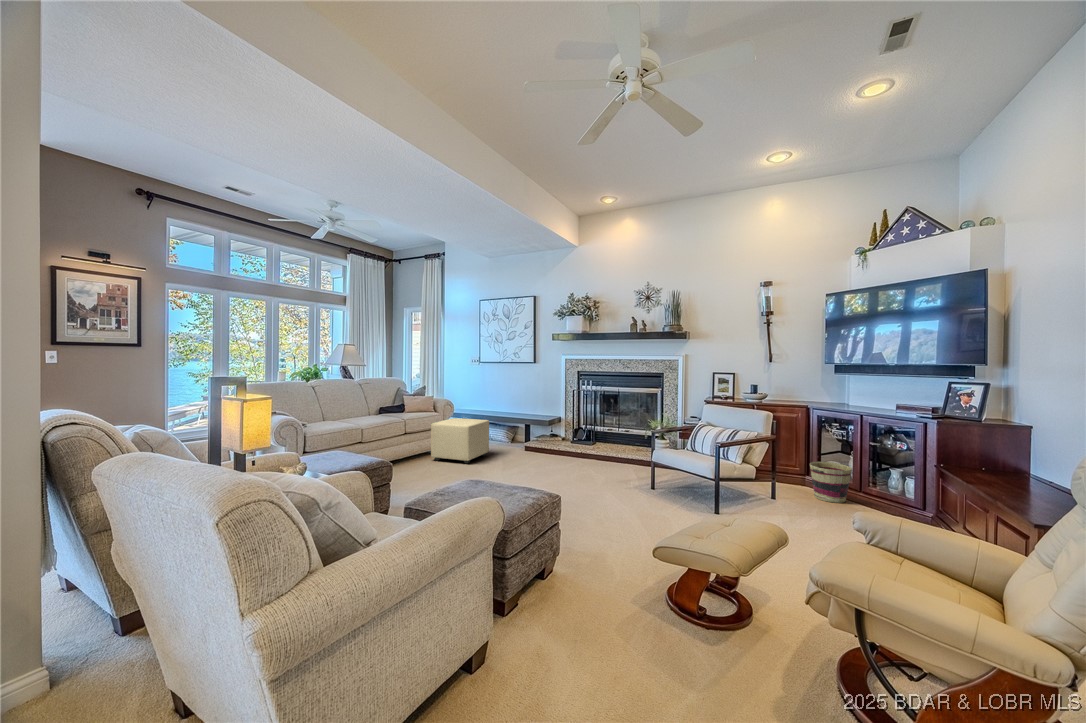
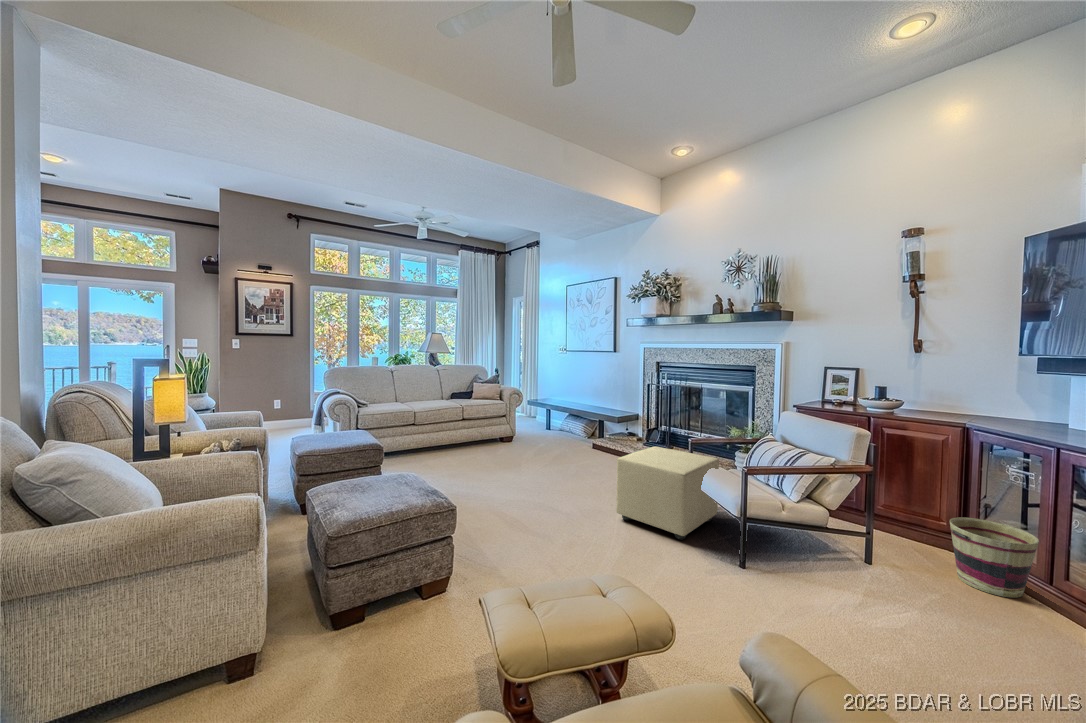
ottoman: present [431,418,489,464] -> present [616,446,719,540]

